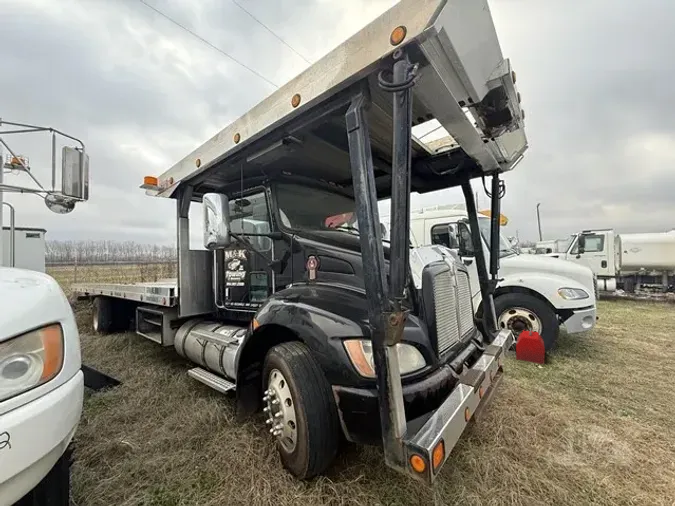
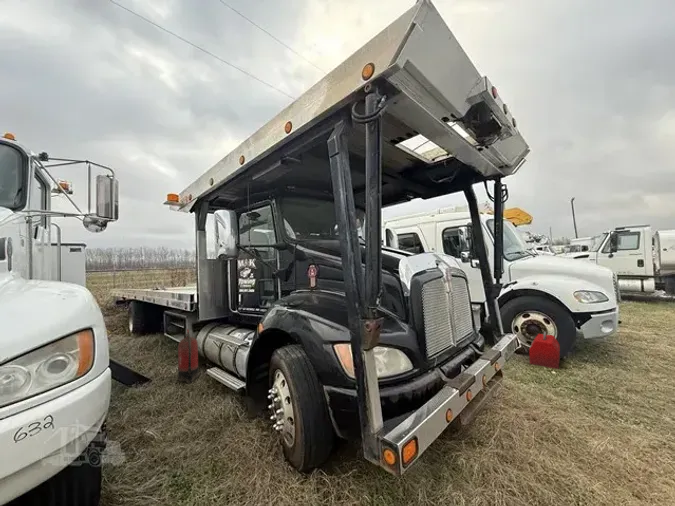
fire extinguisher: none [154,326,177,385] -> present [178,329,199,383]

